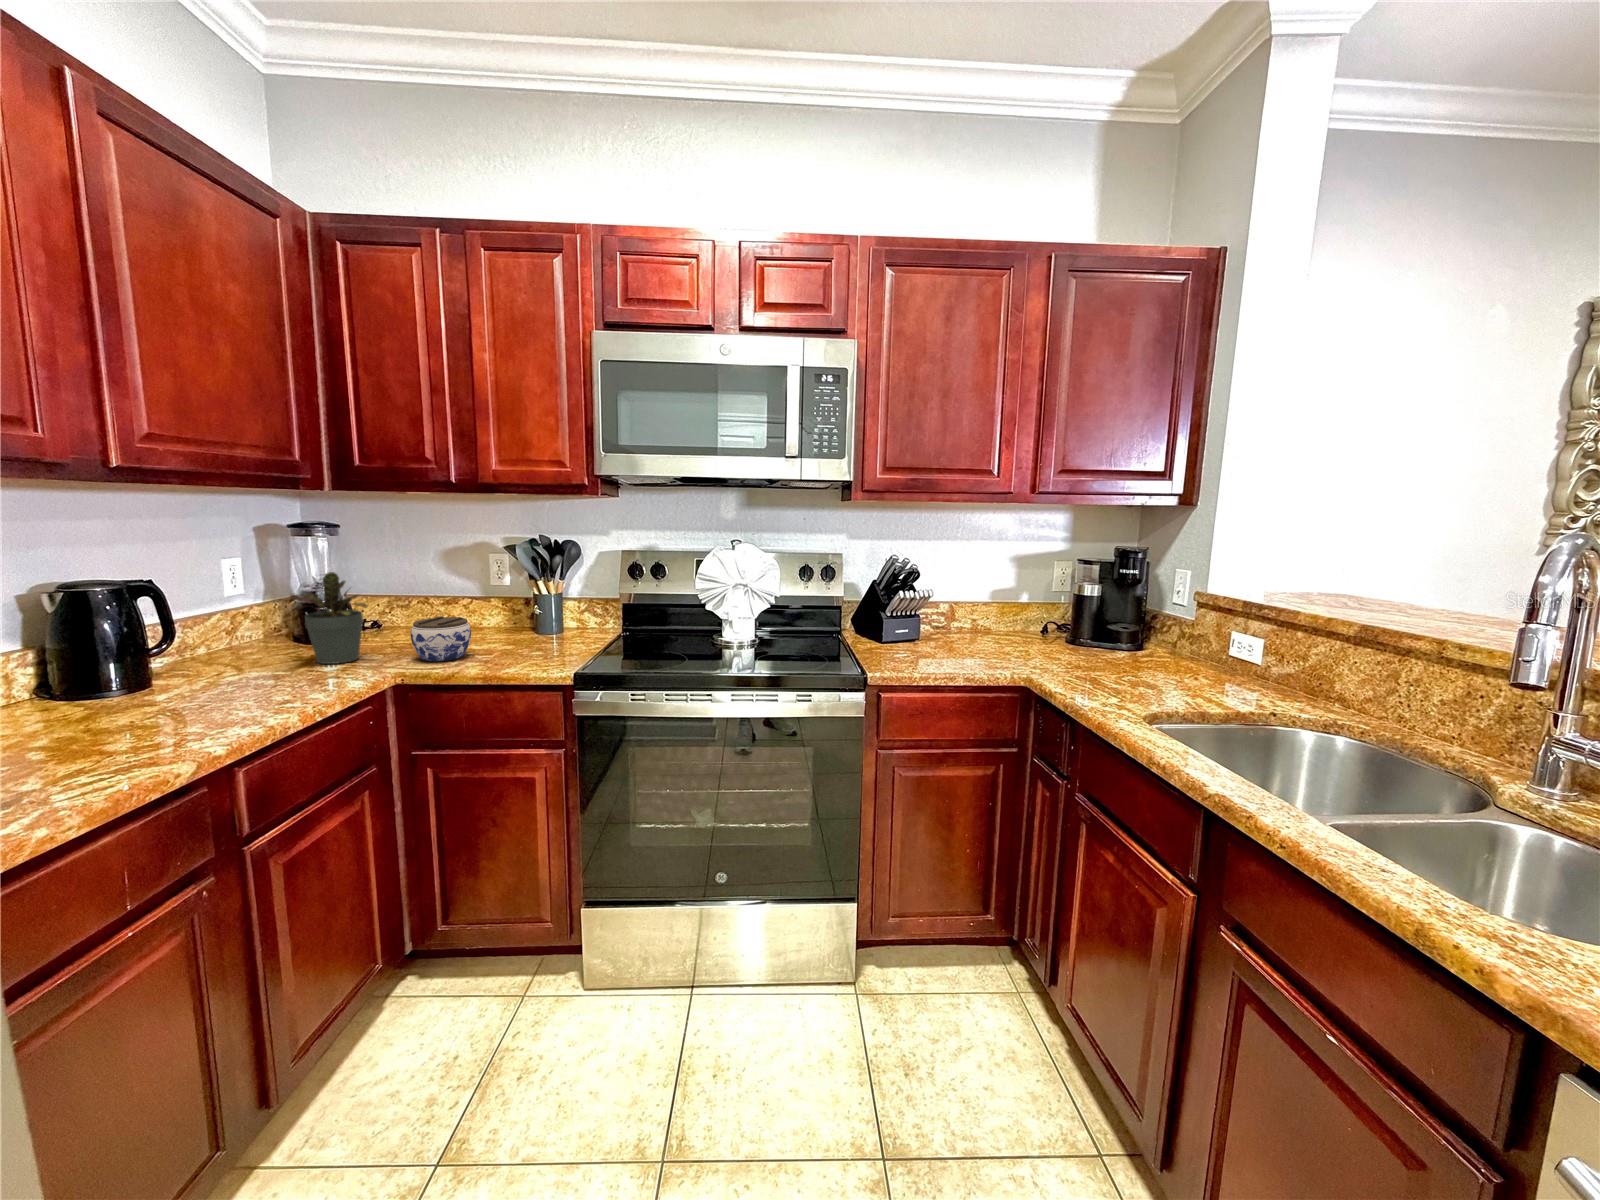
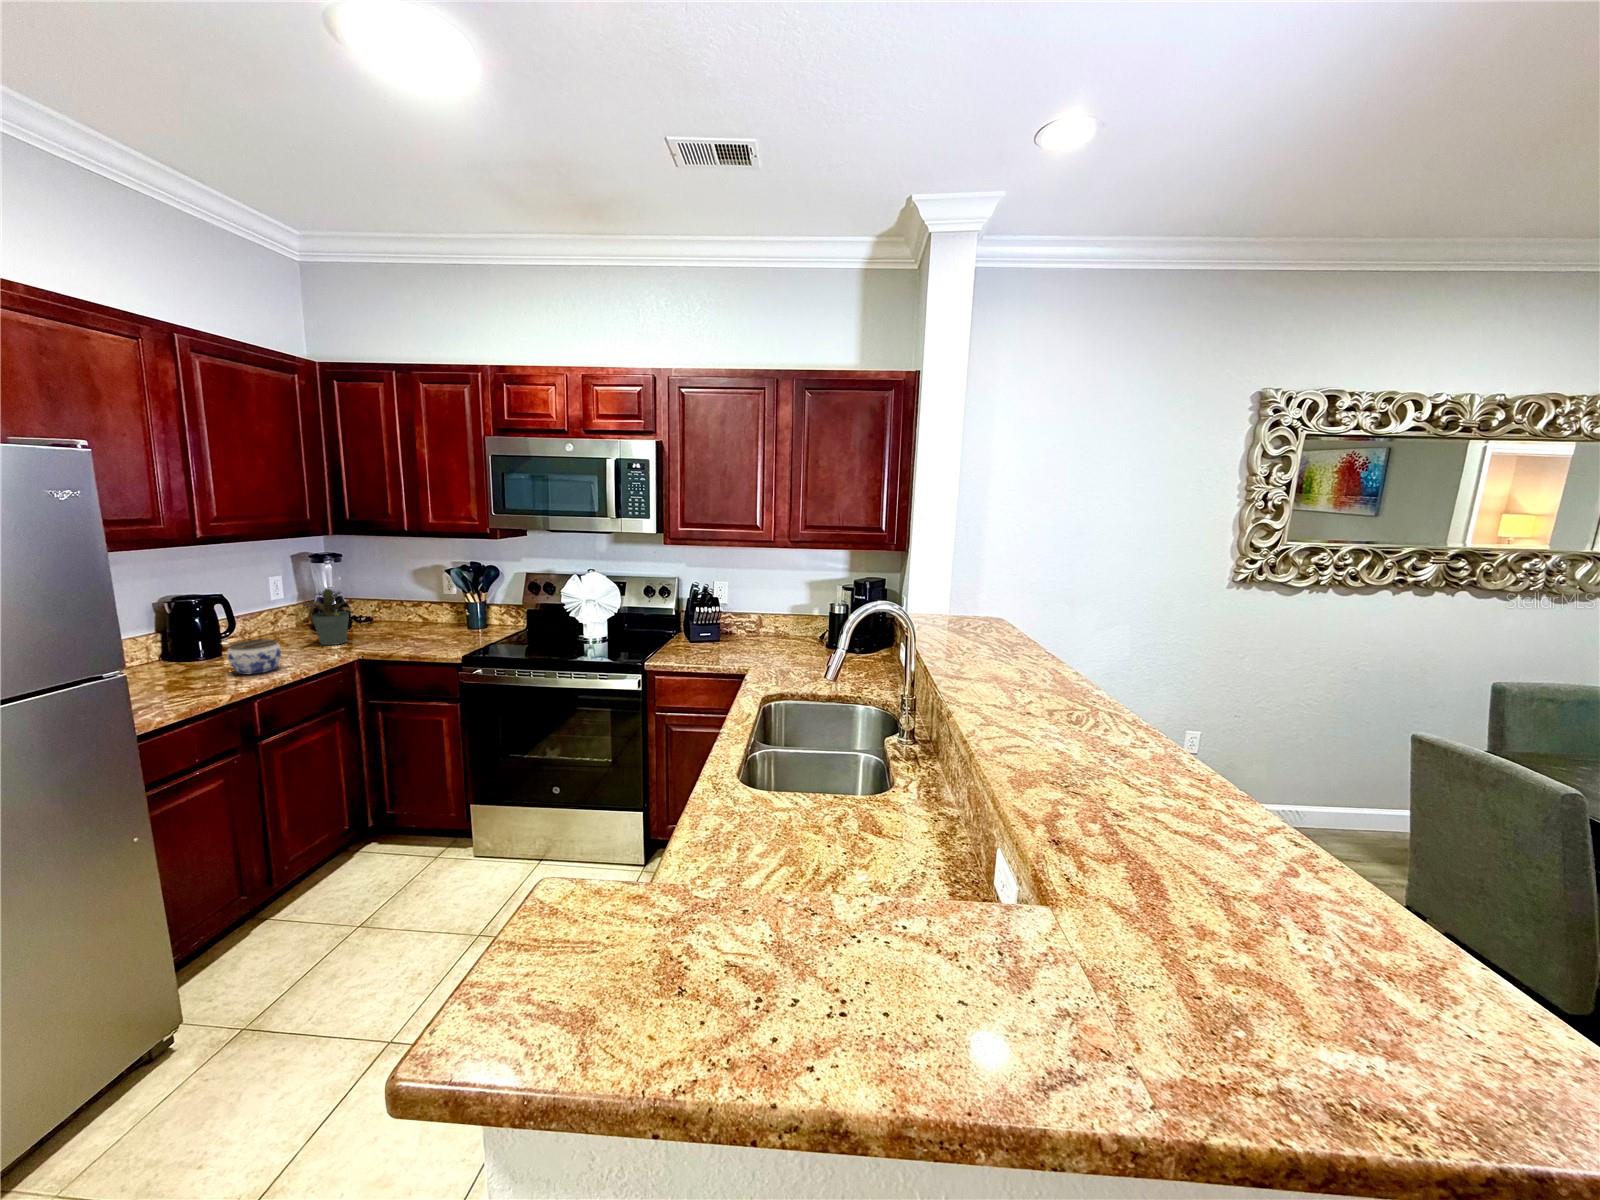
jar: present [411,616,471,661] -> present [227,639,281,674]

